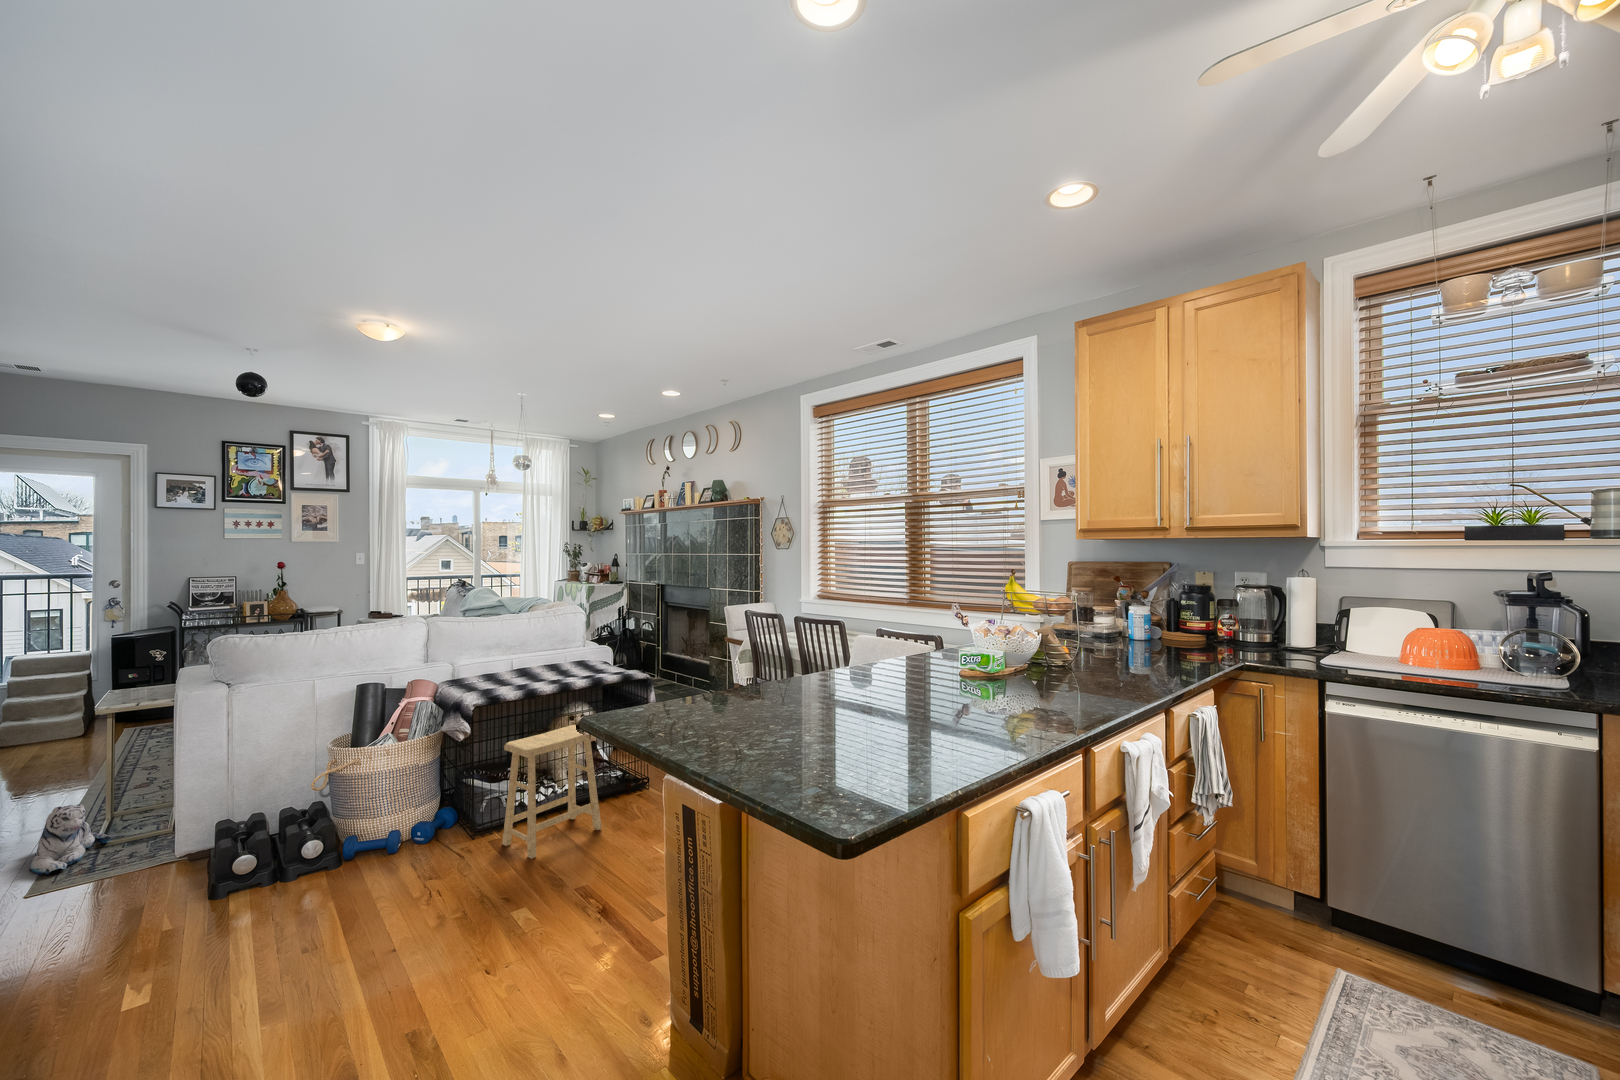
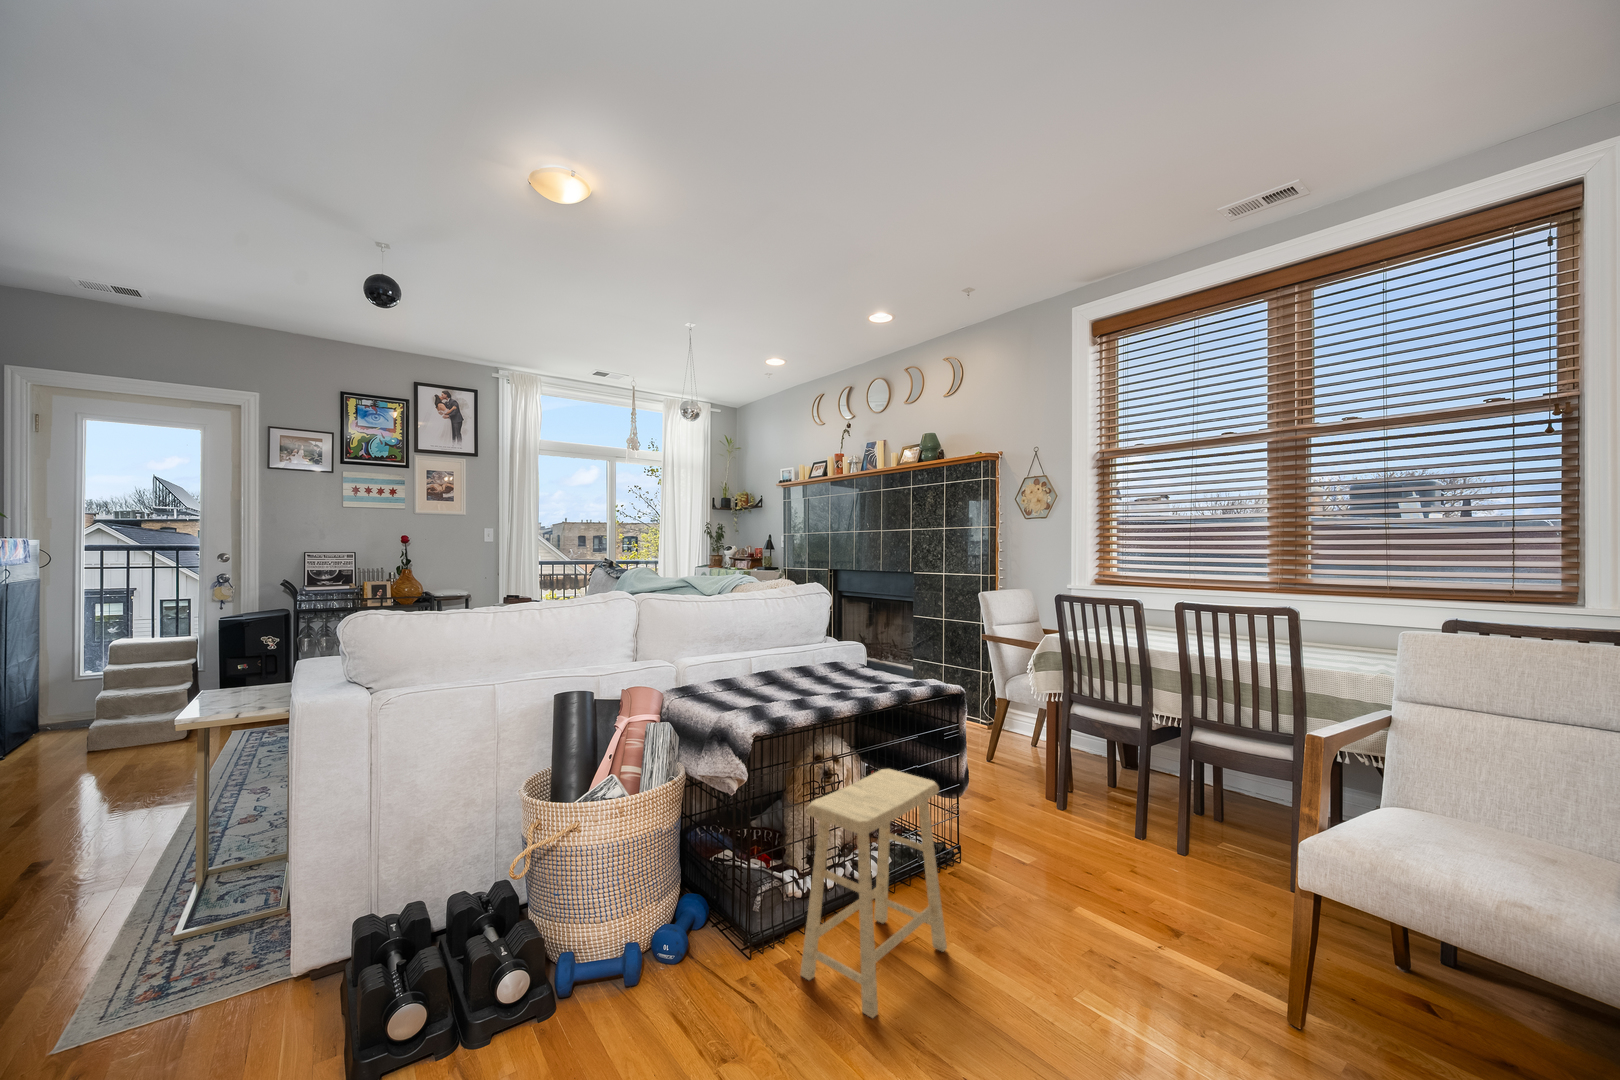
plush toy: present [30,804,111,875] -> none [71,874,198,1000]

